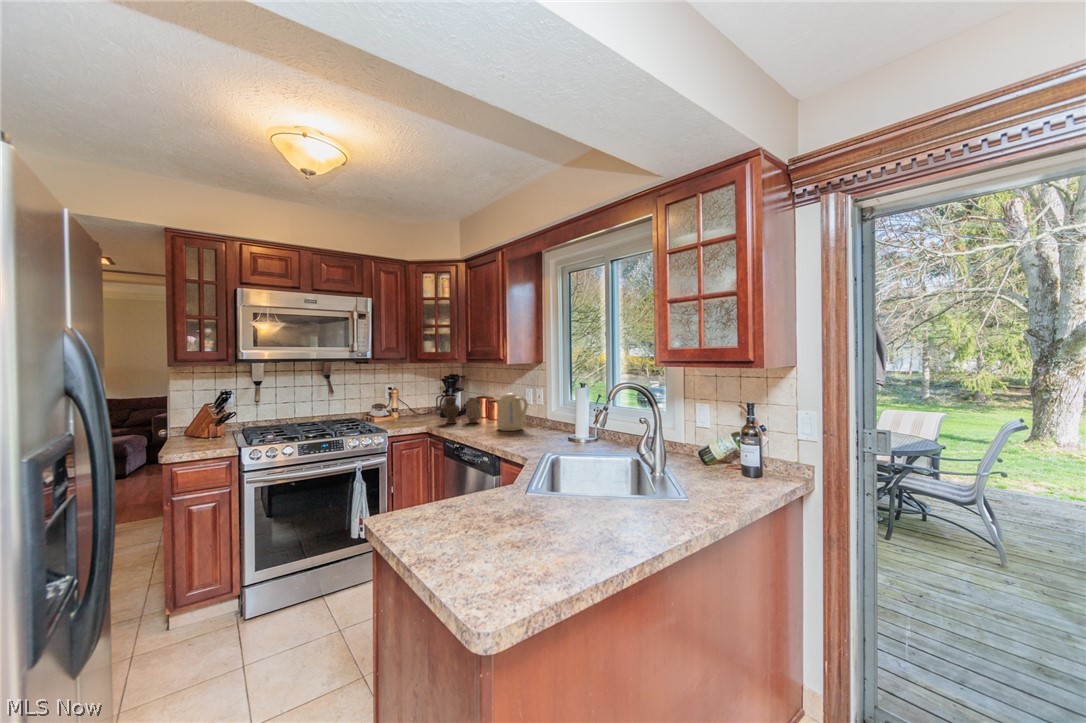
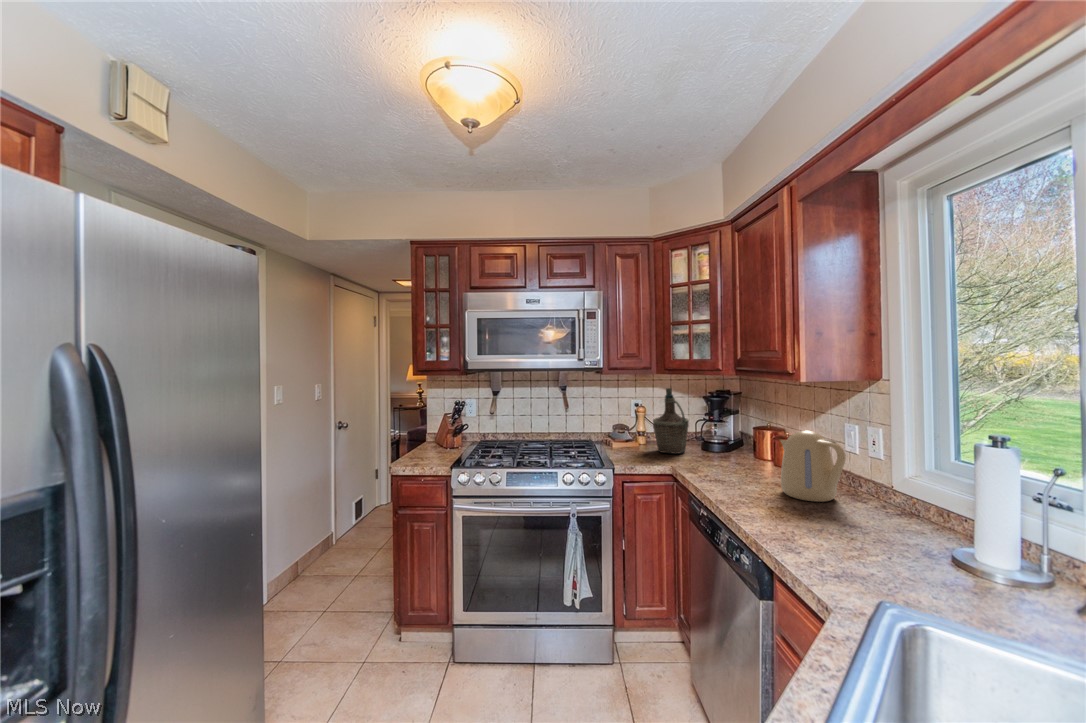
bottle: none [409,373,435,421] -> present [653,388,689,454]
vase: present [442,397,481,424] -> none [693,425,758,468]

